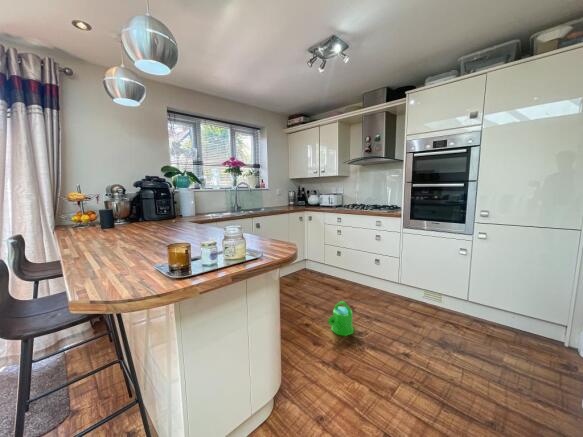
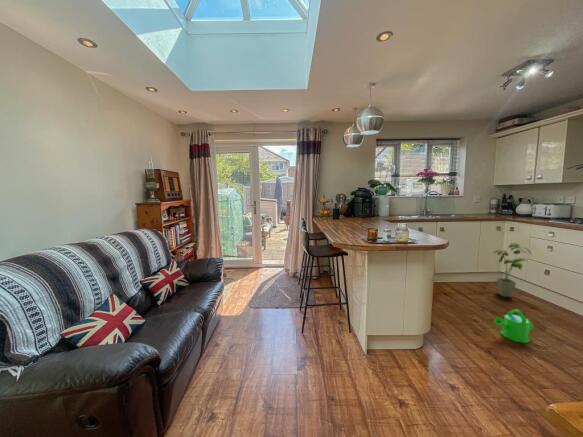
house plant: none [303,231,331,284] -> present [494,243,531,297]

